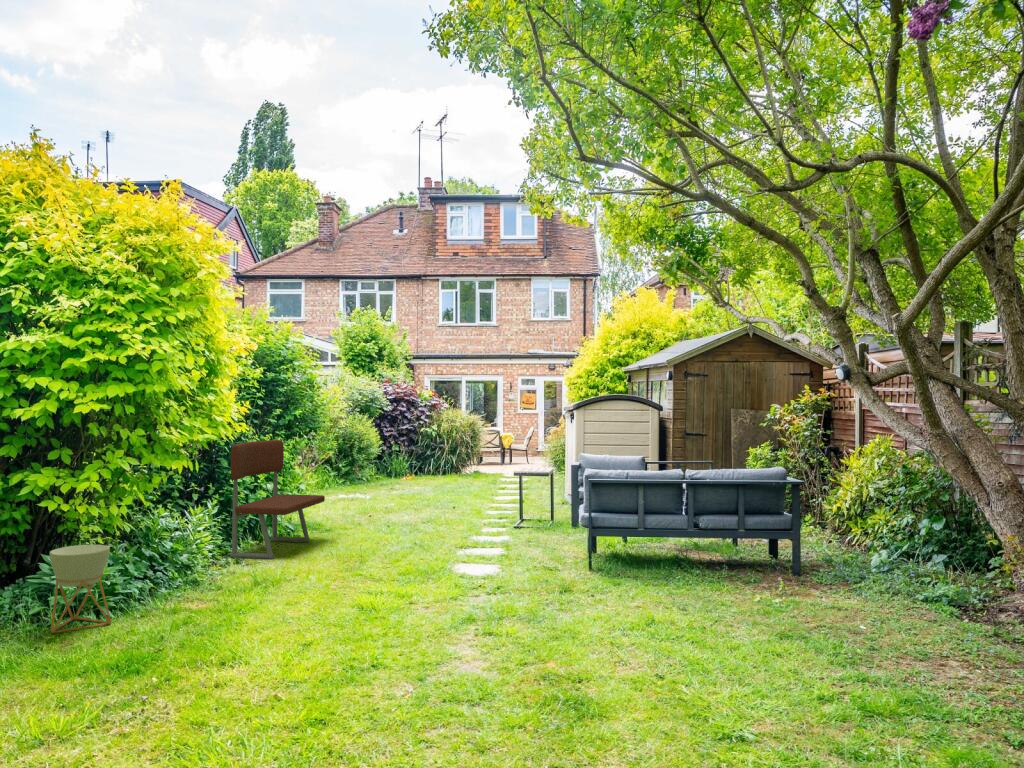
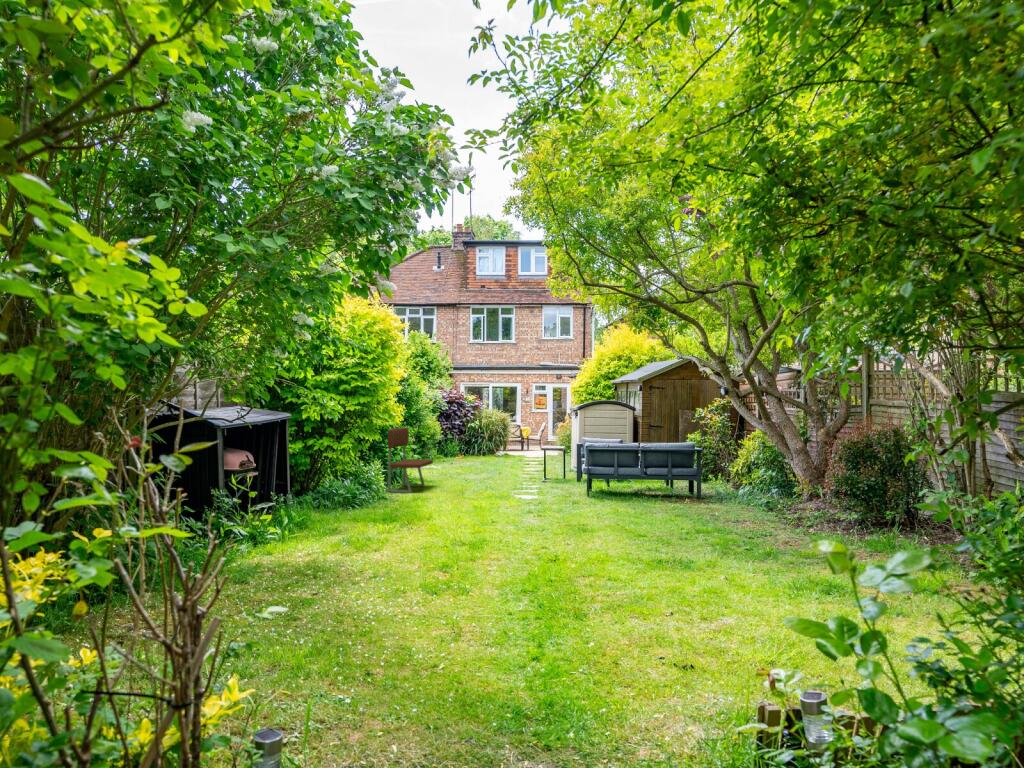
planter: present [50,545,111,633] -> none [335,475,361,514]

